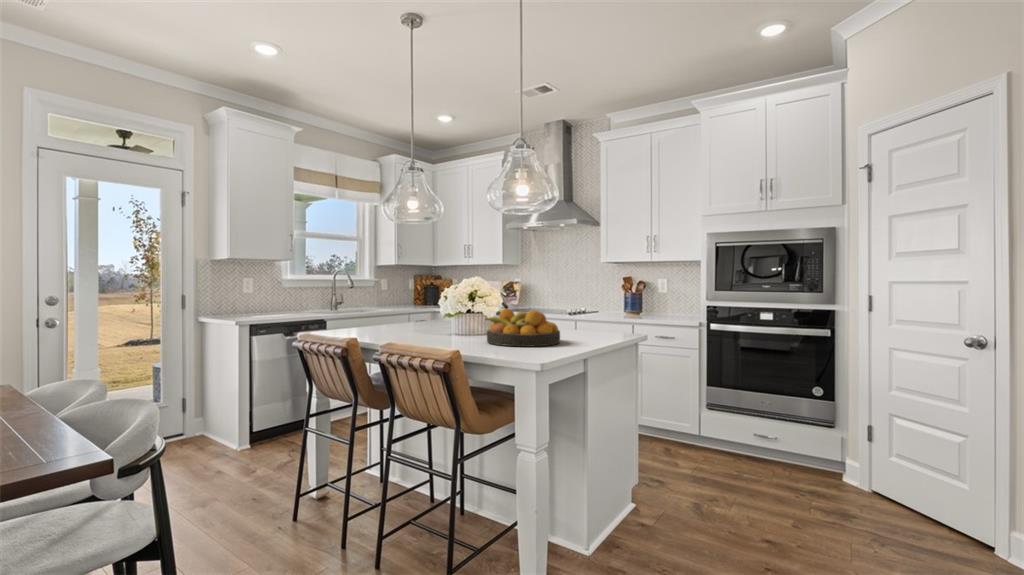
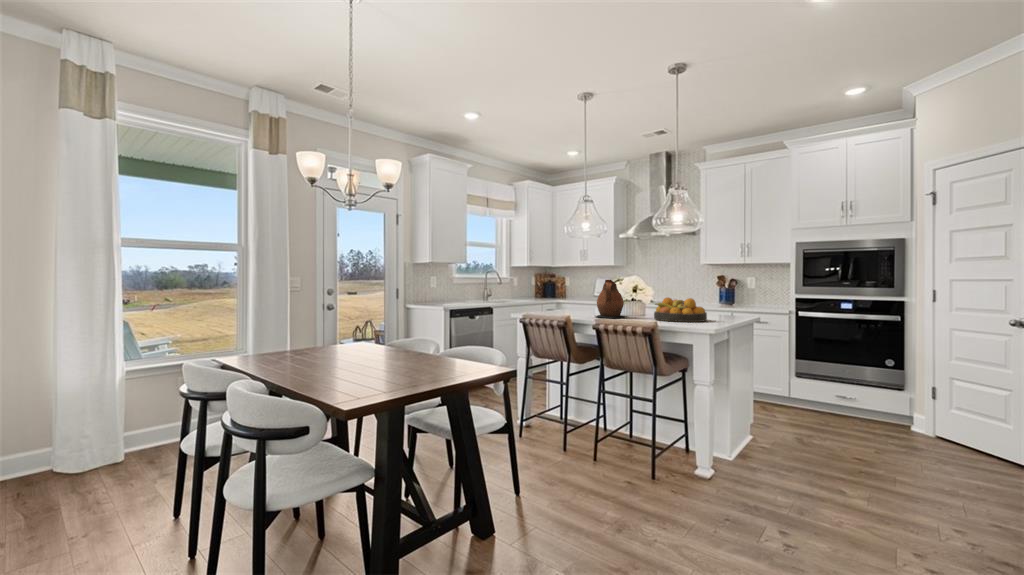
ceramic pitcher: none [405,283,458,339] -> present [596,280,627,318]

